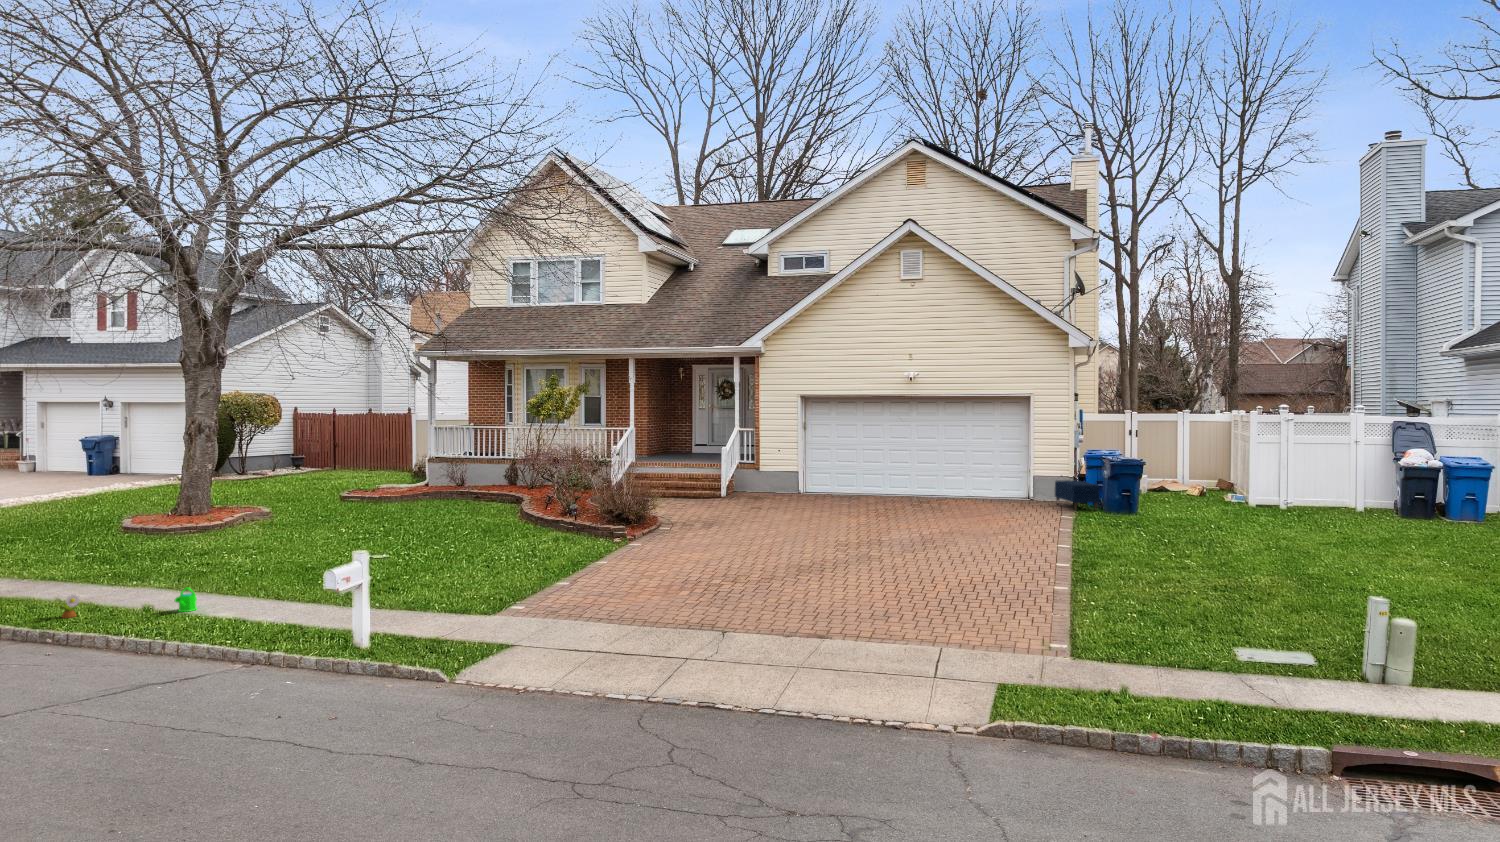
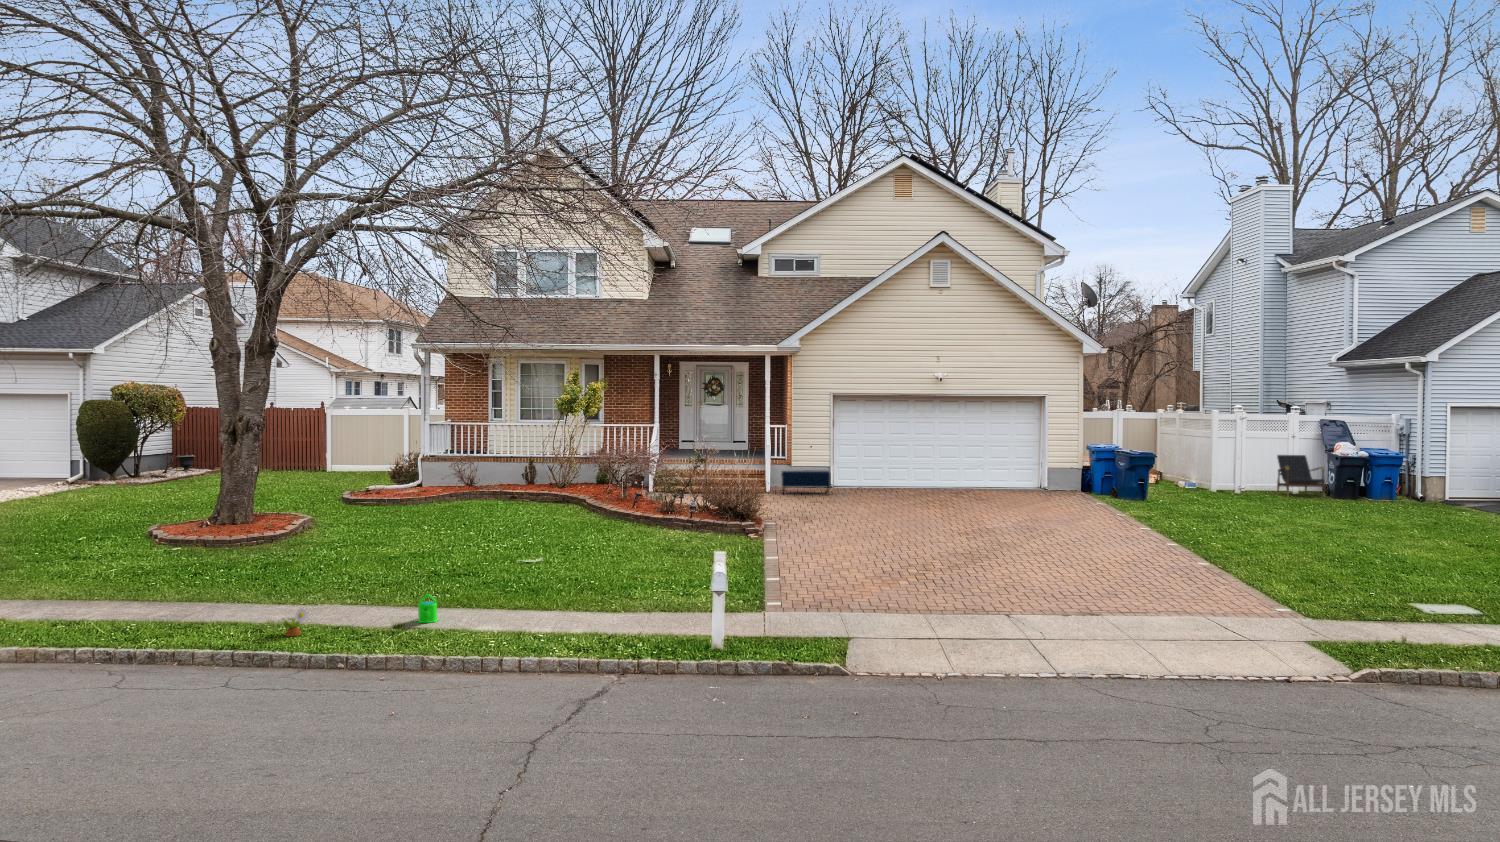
lounge chair: none [1298,462,1348,512] -> present [1277,455,1325,496]
bench: present [1055,480,1100,511] -> present [781,470,830,494]

